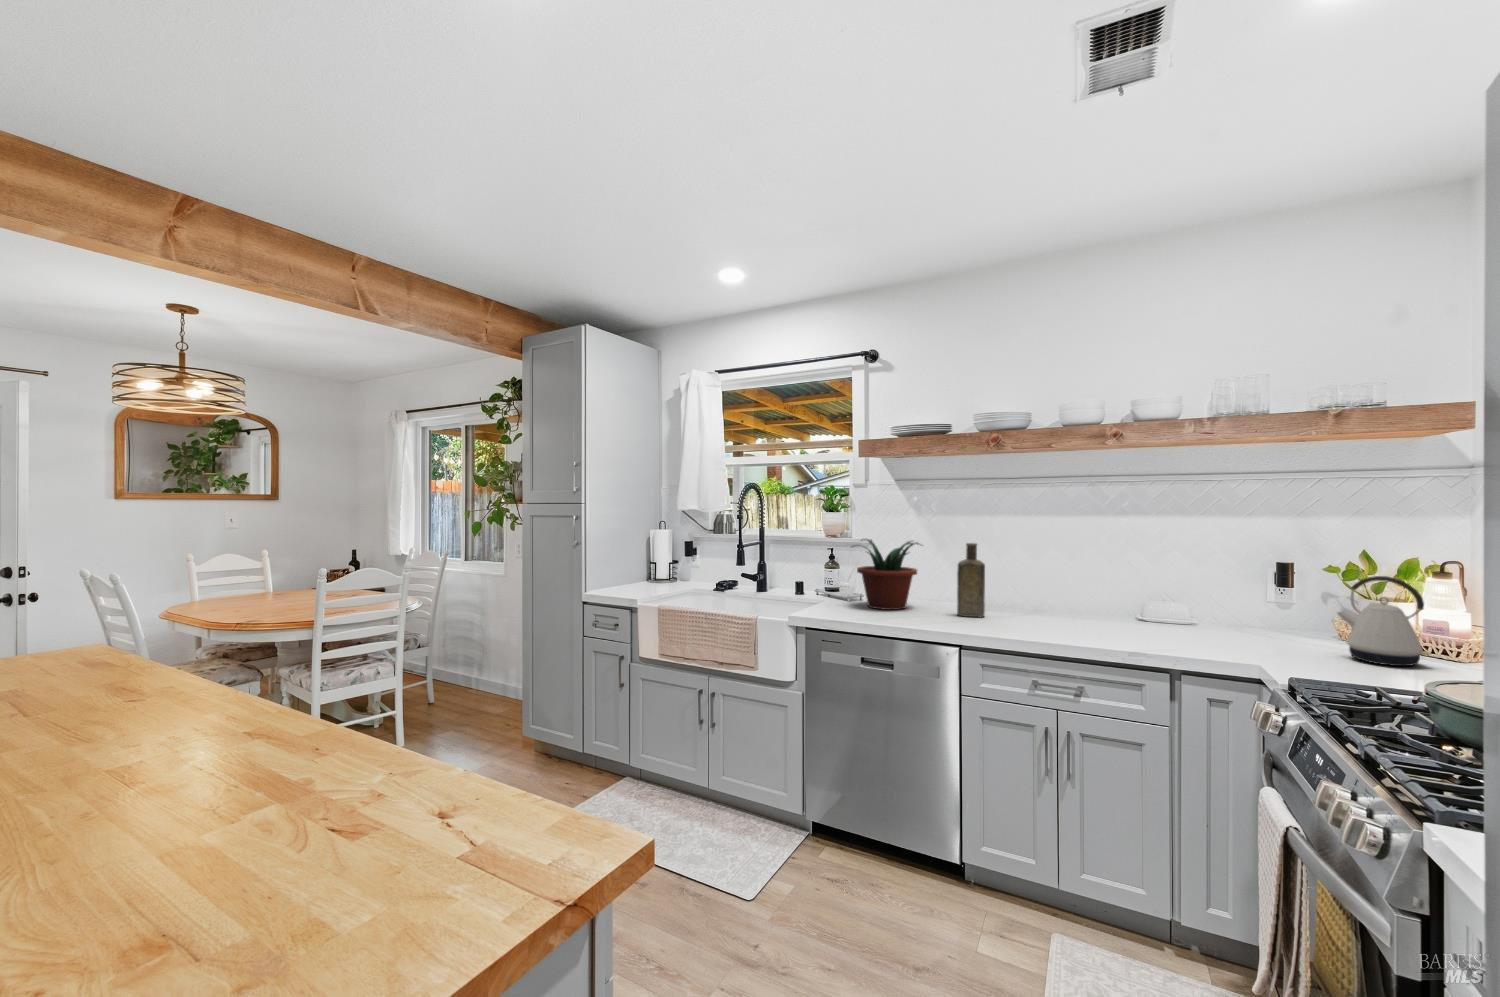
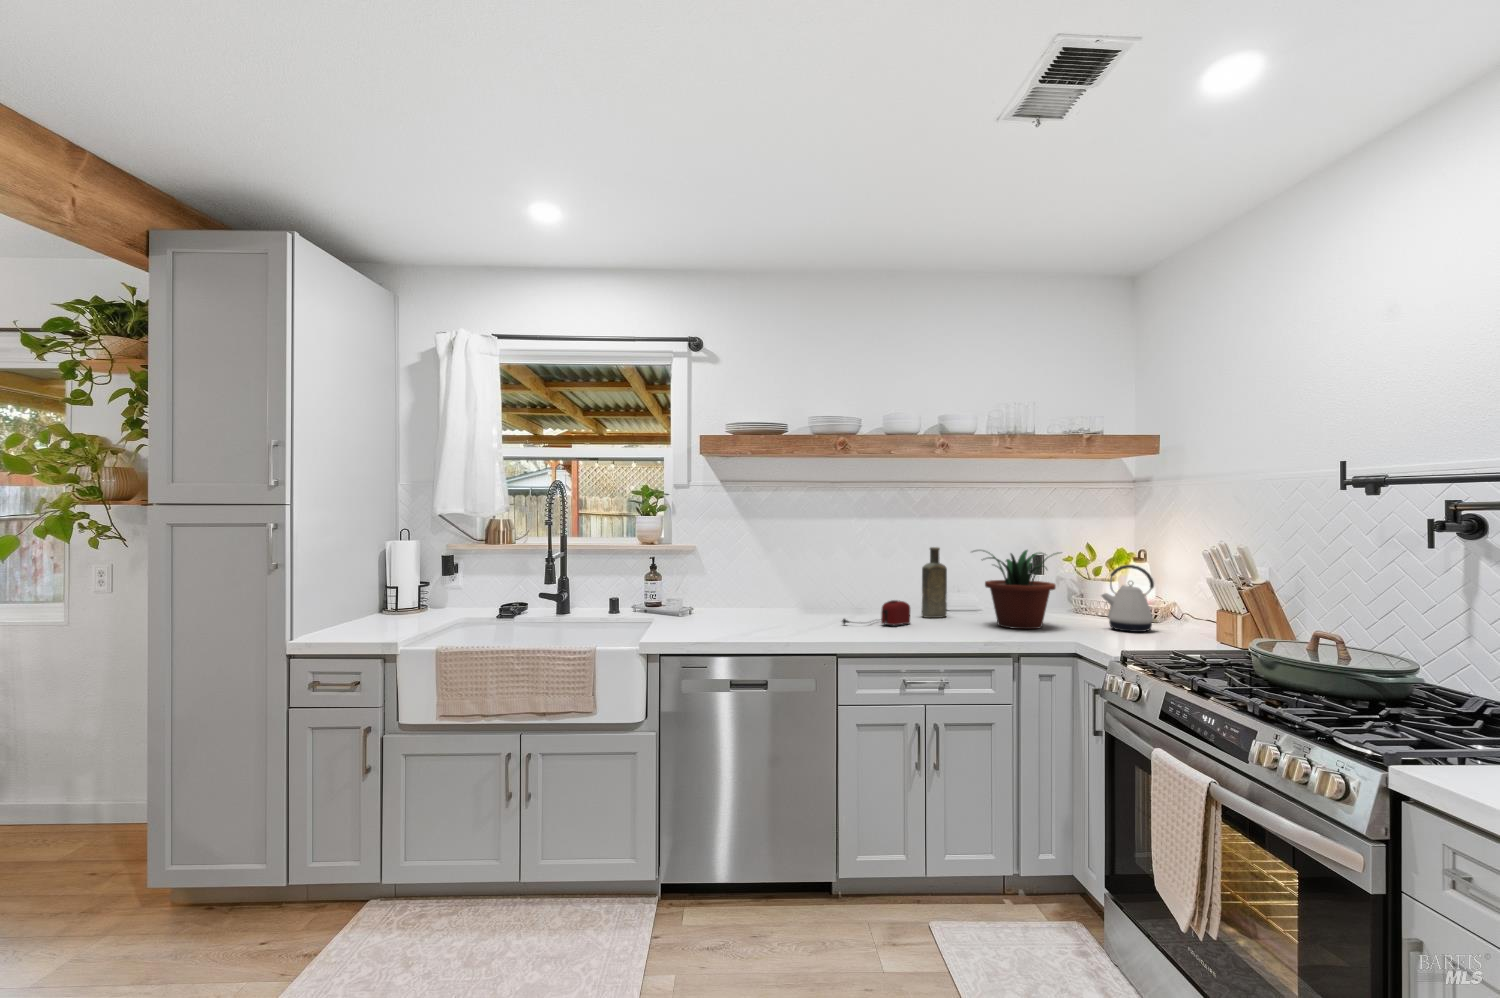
potted plant: present [857,539,919,610] -> present [973,550,1059,629]
bottle: present [957,543,985,617] -> present [922,547,947,618]
toaster: none [1001,598,1082,624] -> present [842,600,910,626]

